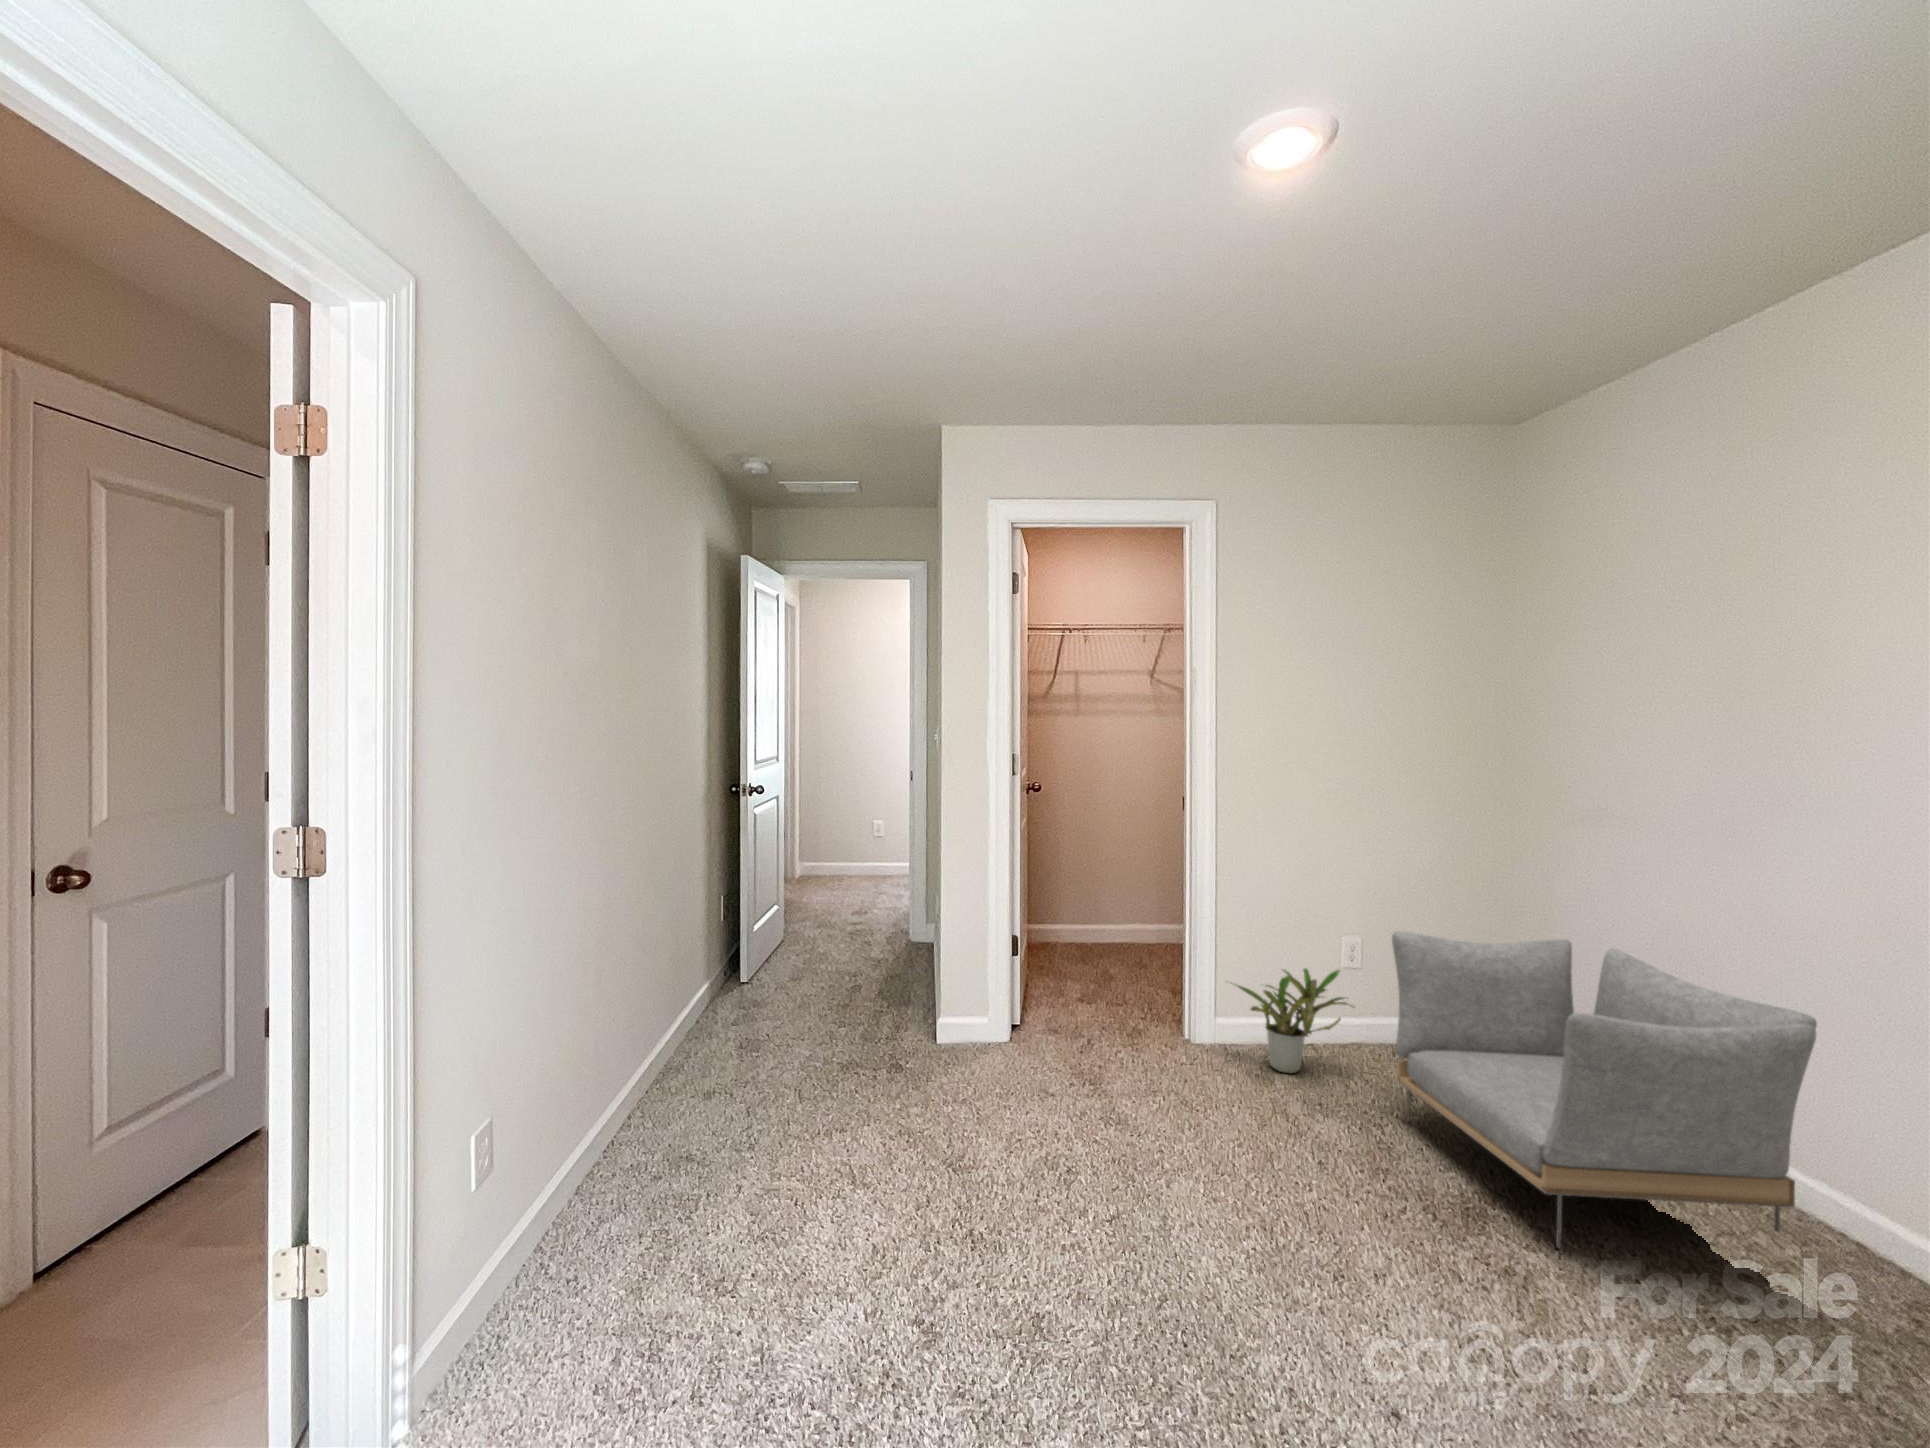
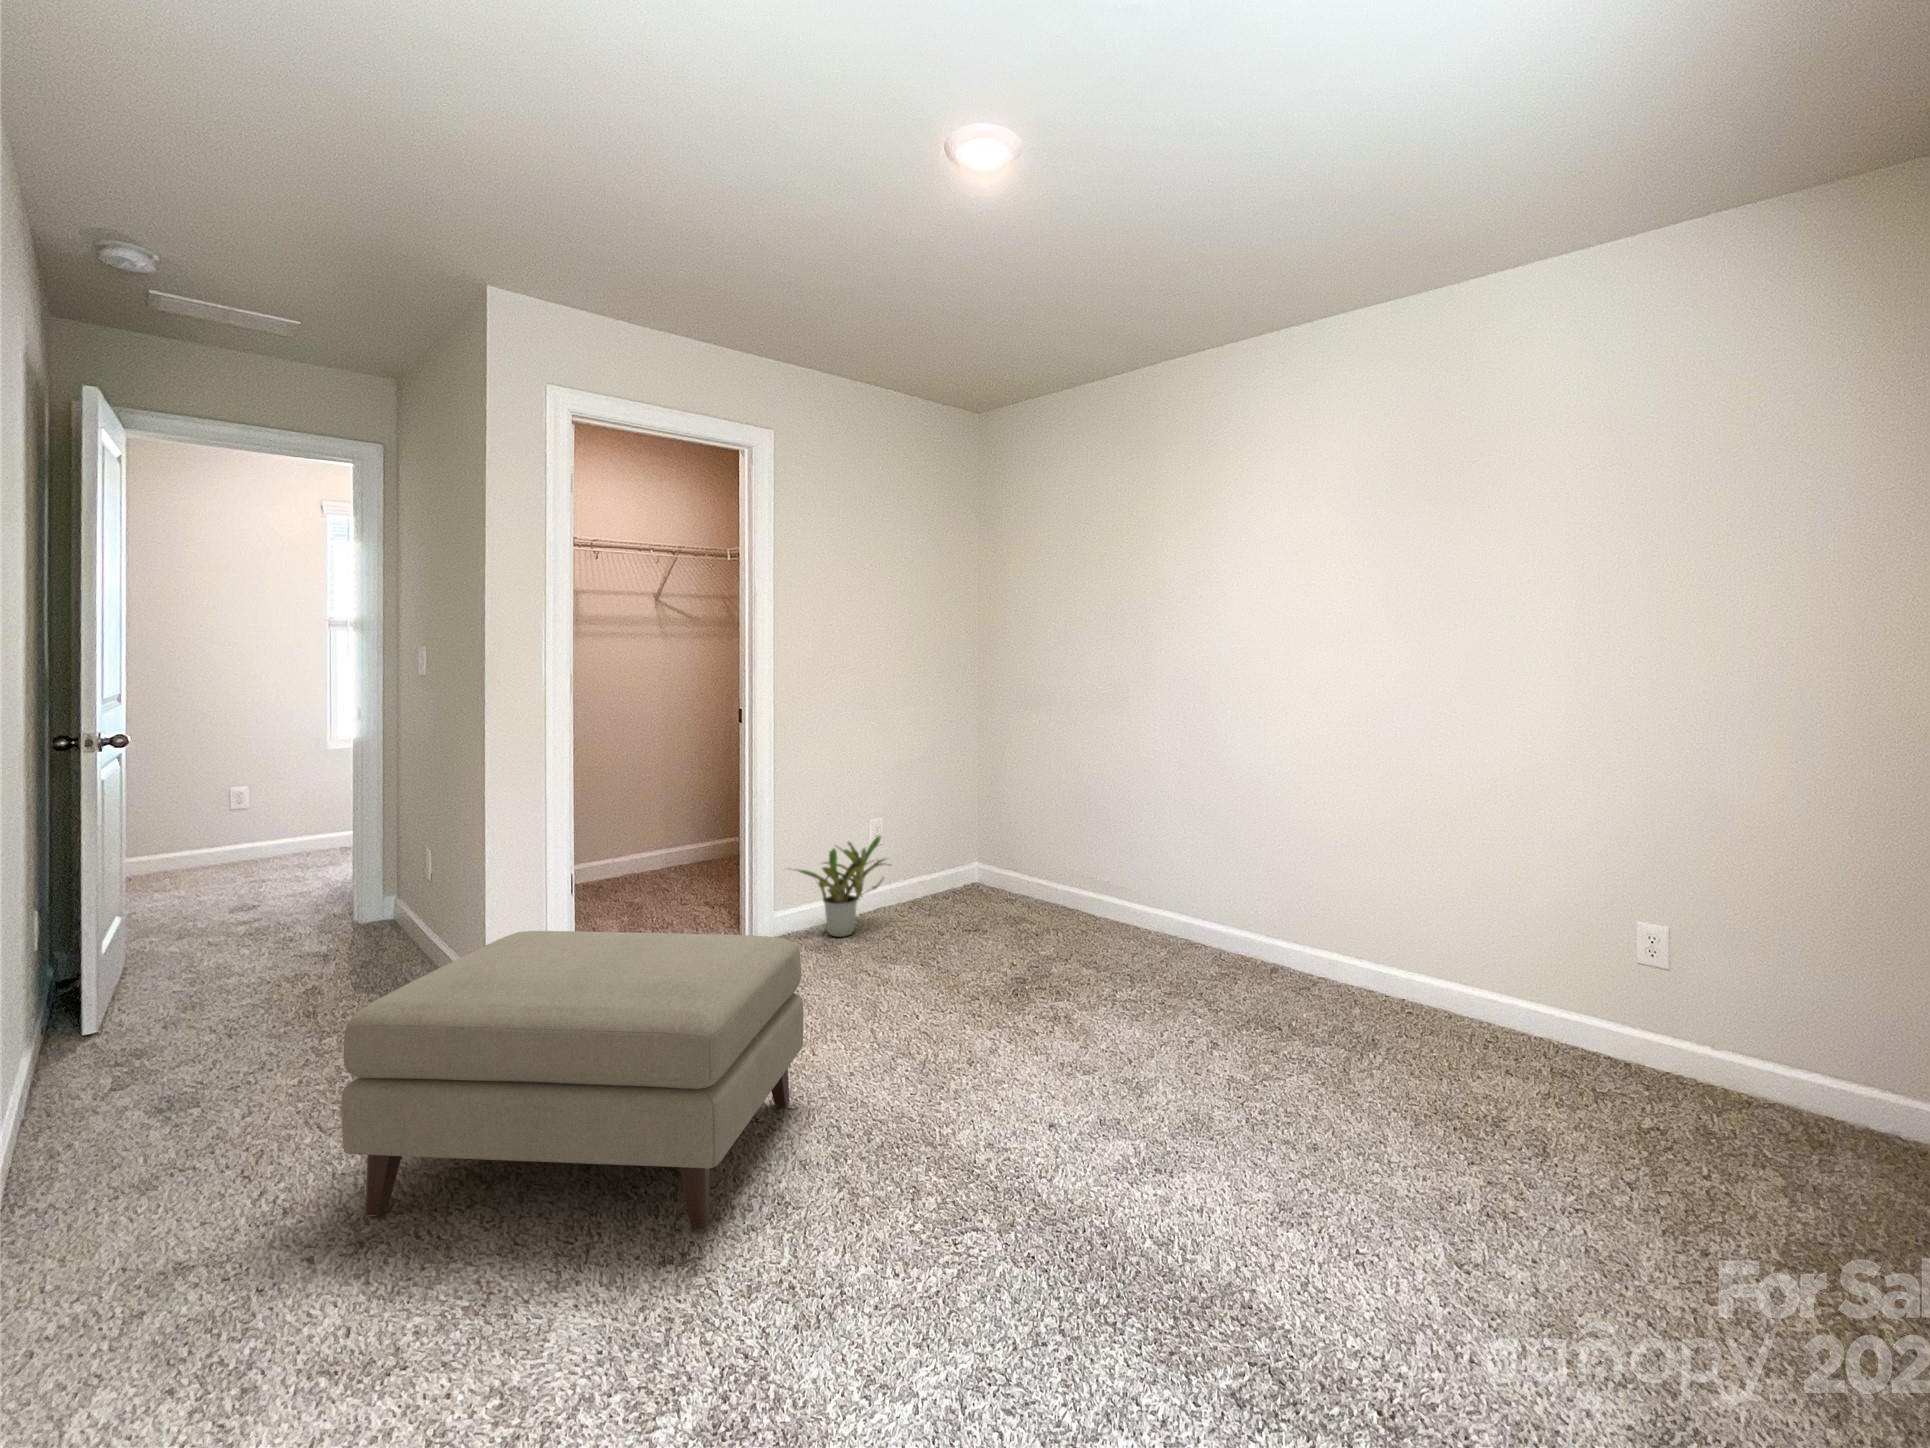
armchair: present [1392,931,1817,1248] -> none [931,777,1196,991]
ottoman: none [767,982,1131,1310] -> present [342,931,803,1231]

